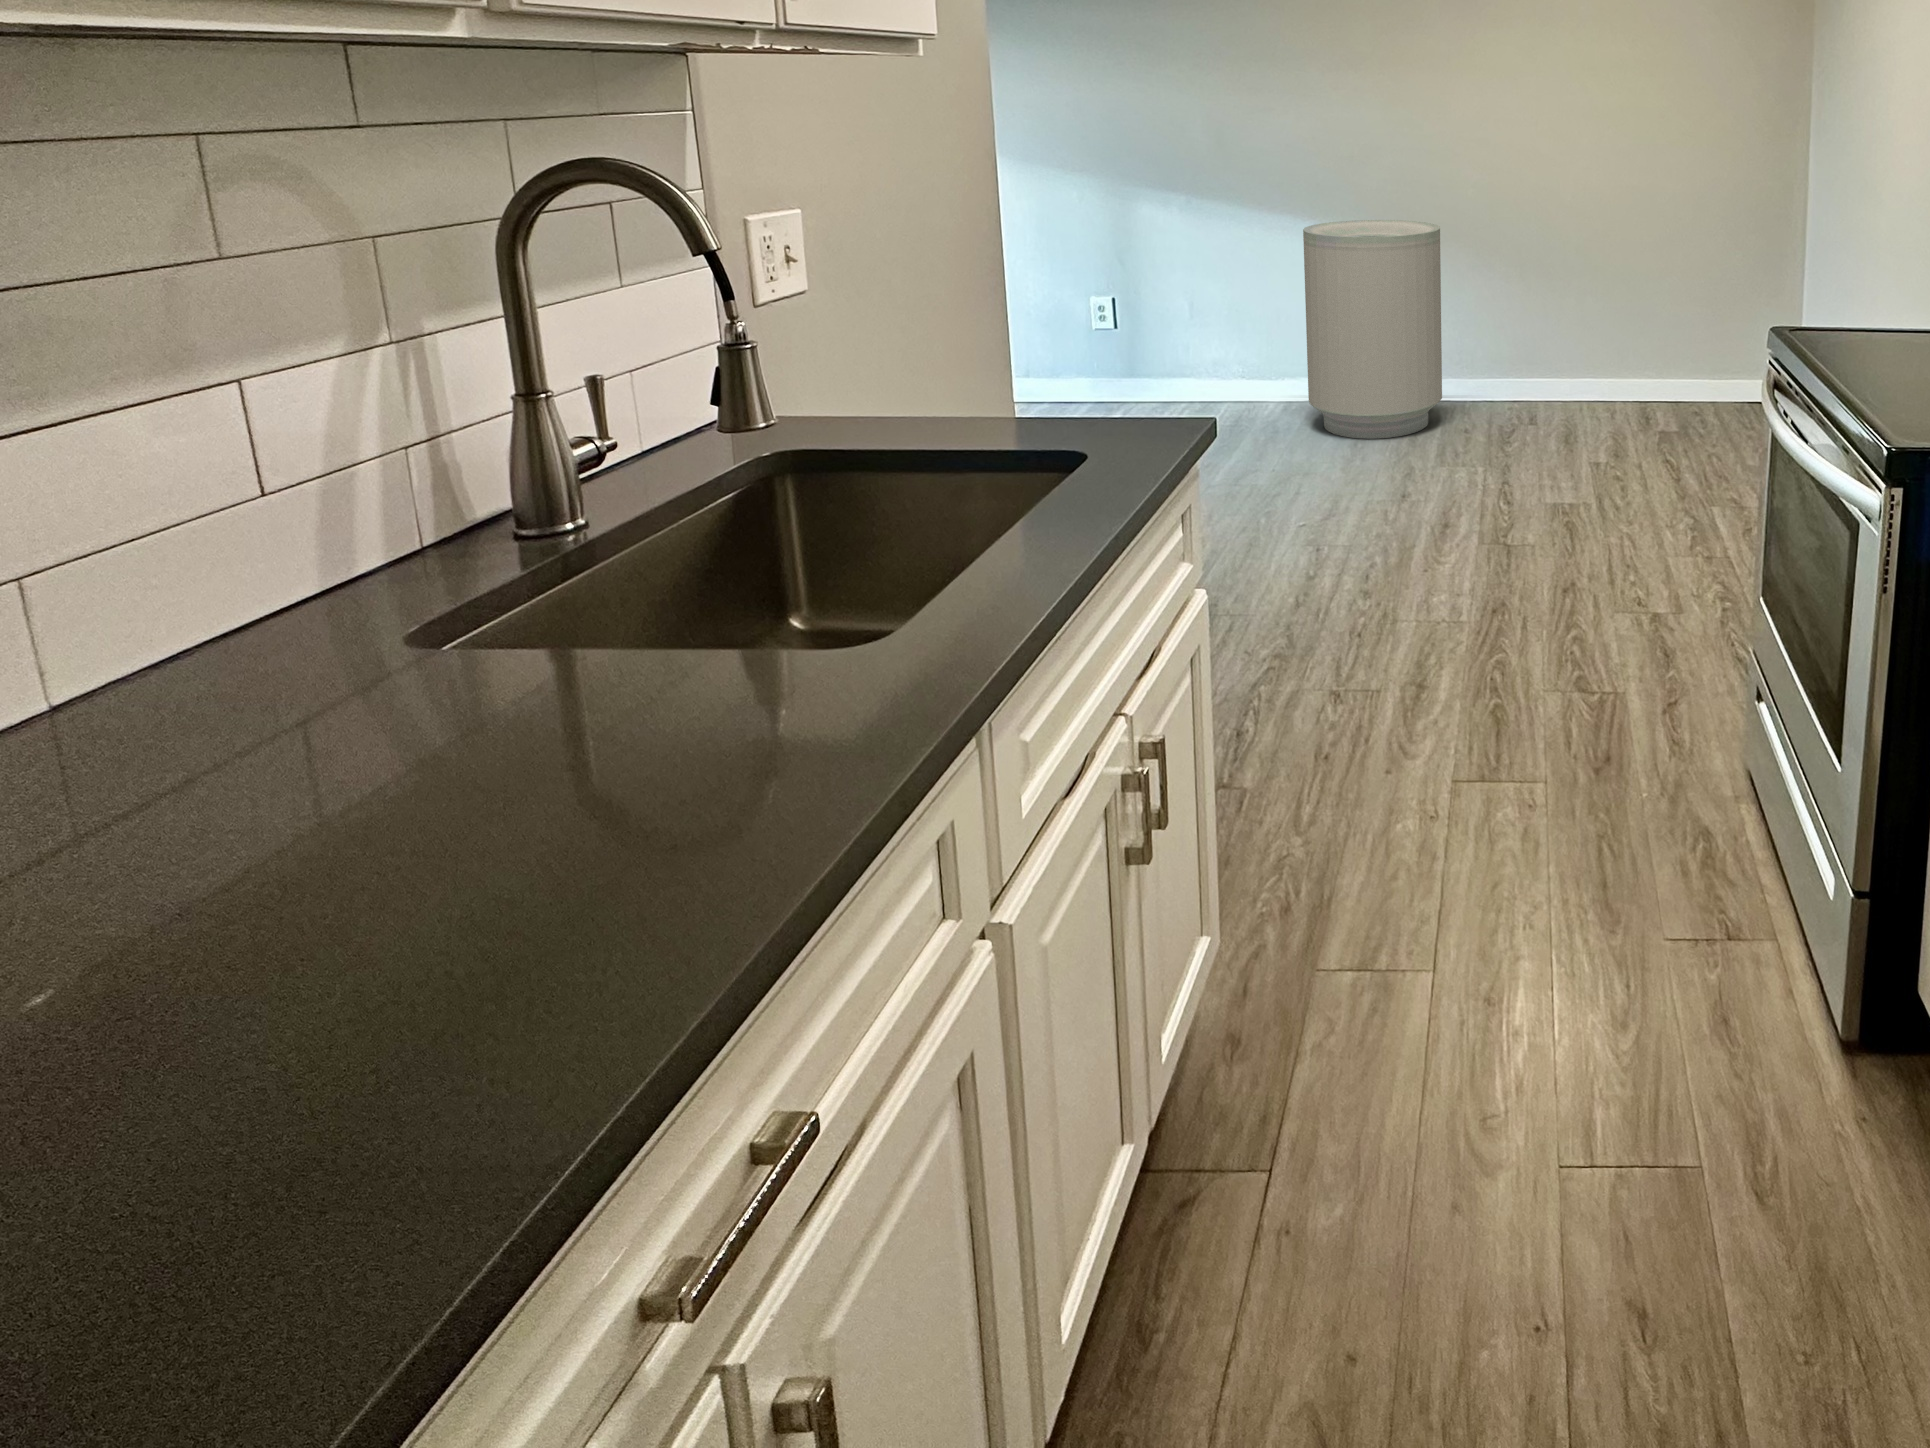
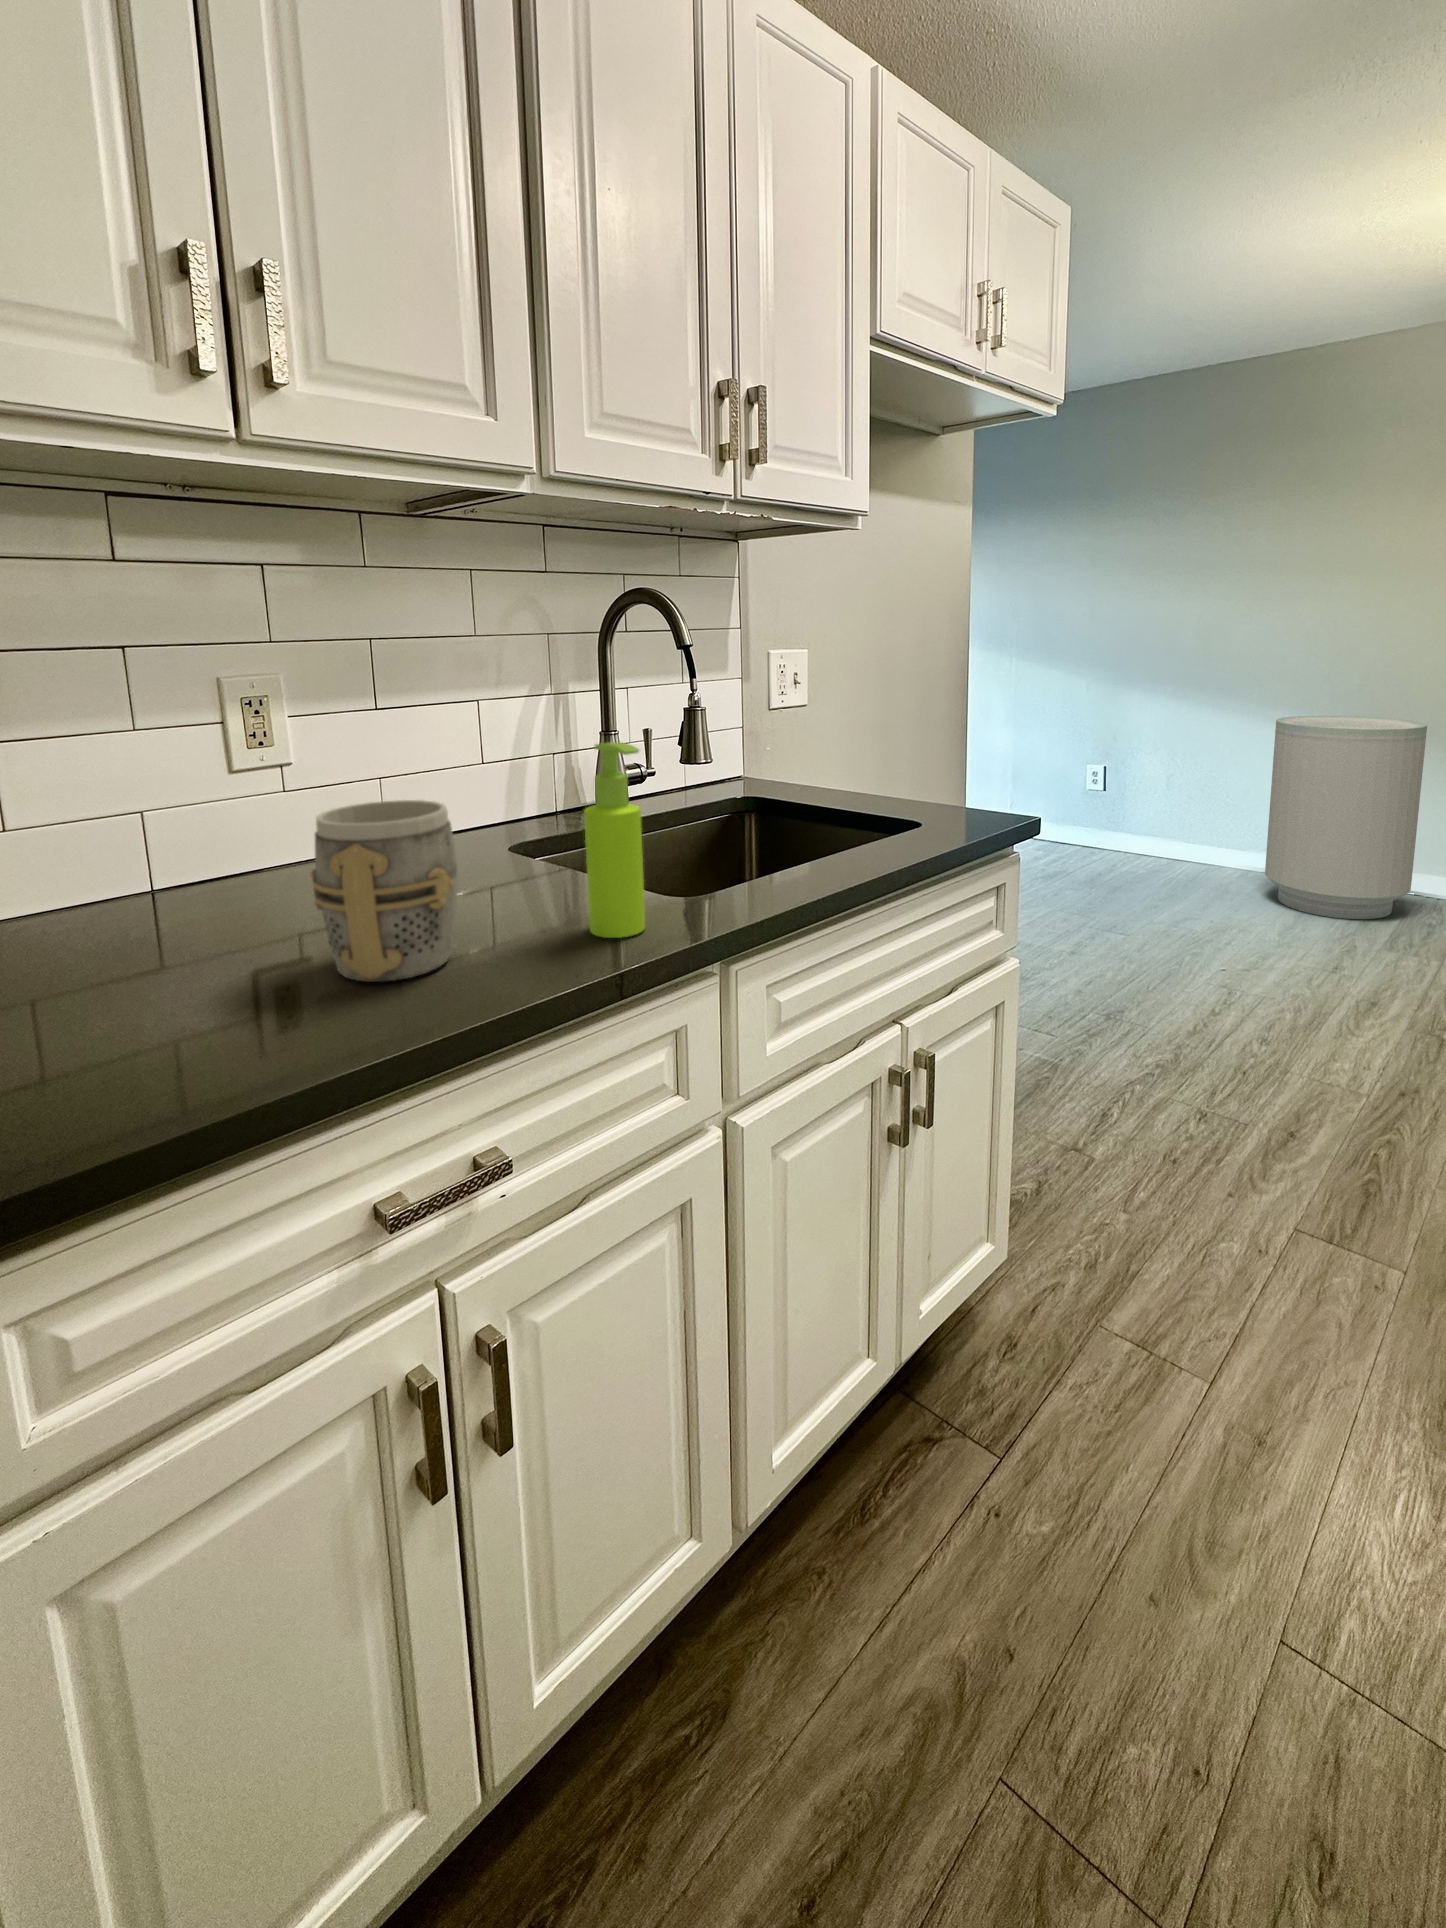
soap dispenser: none [757,452,871,743] -> present [584,742,645,938]
mug: none [269,617,596,977] -> present [310,800,457,982]

